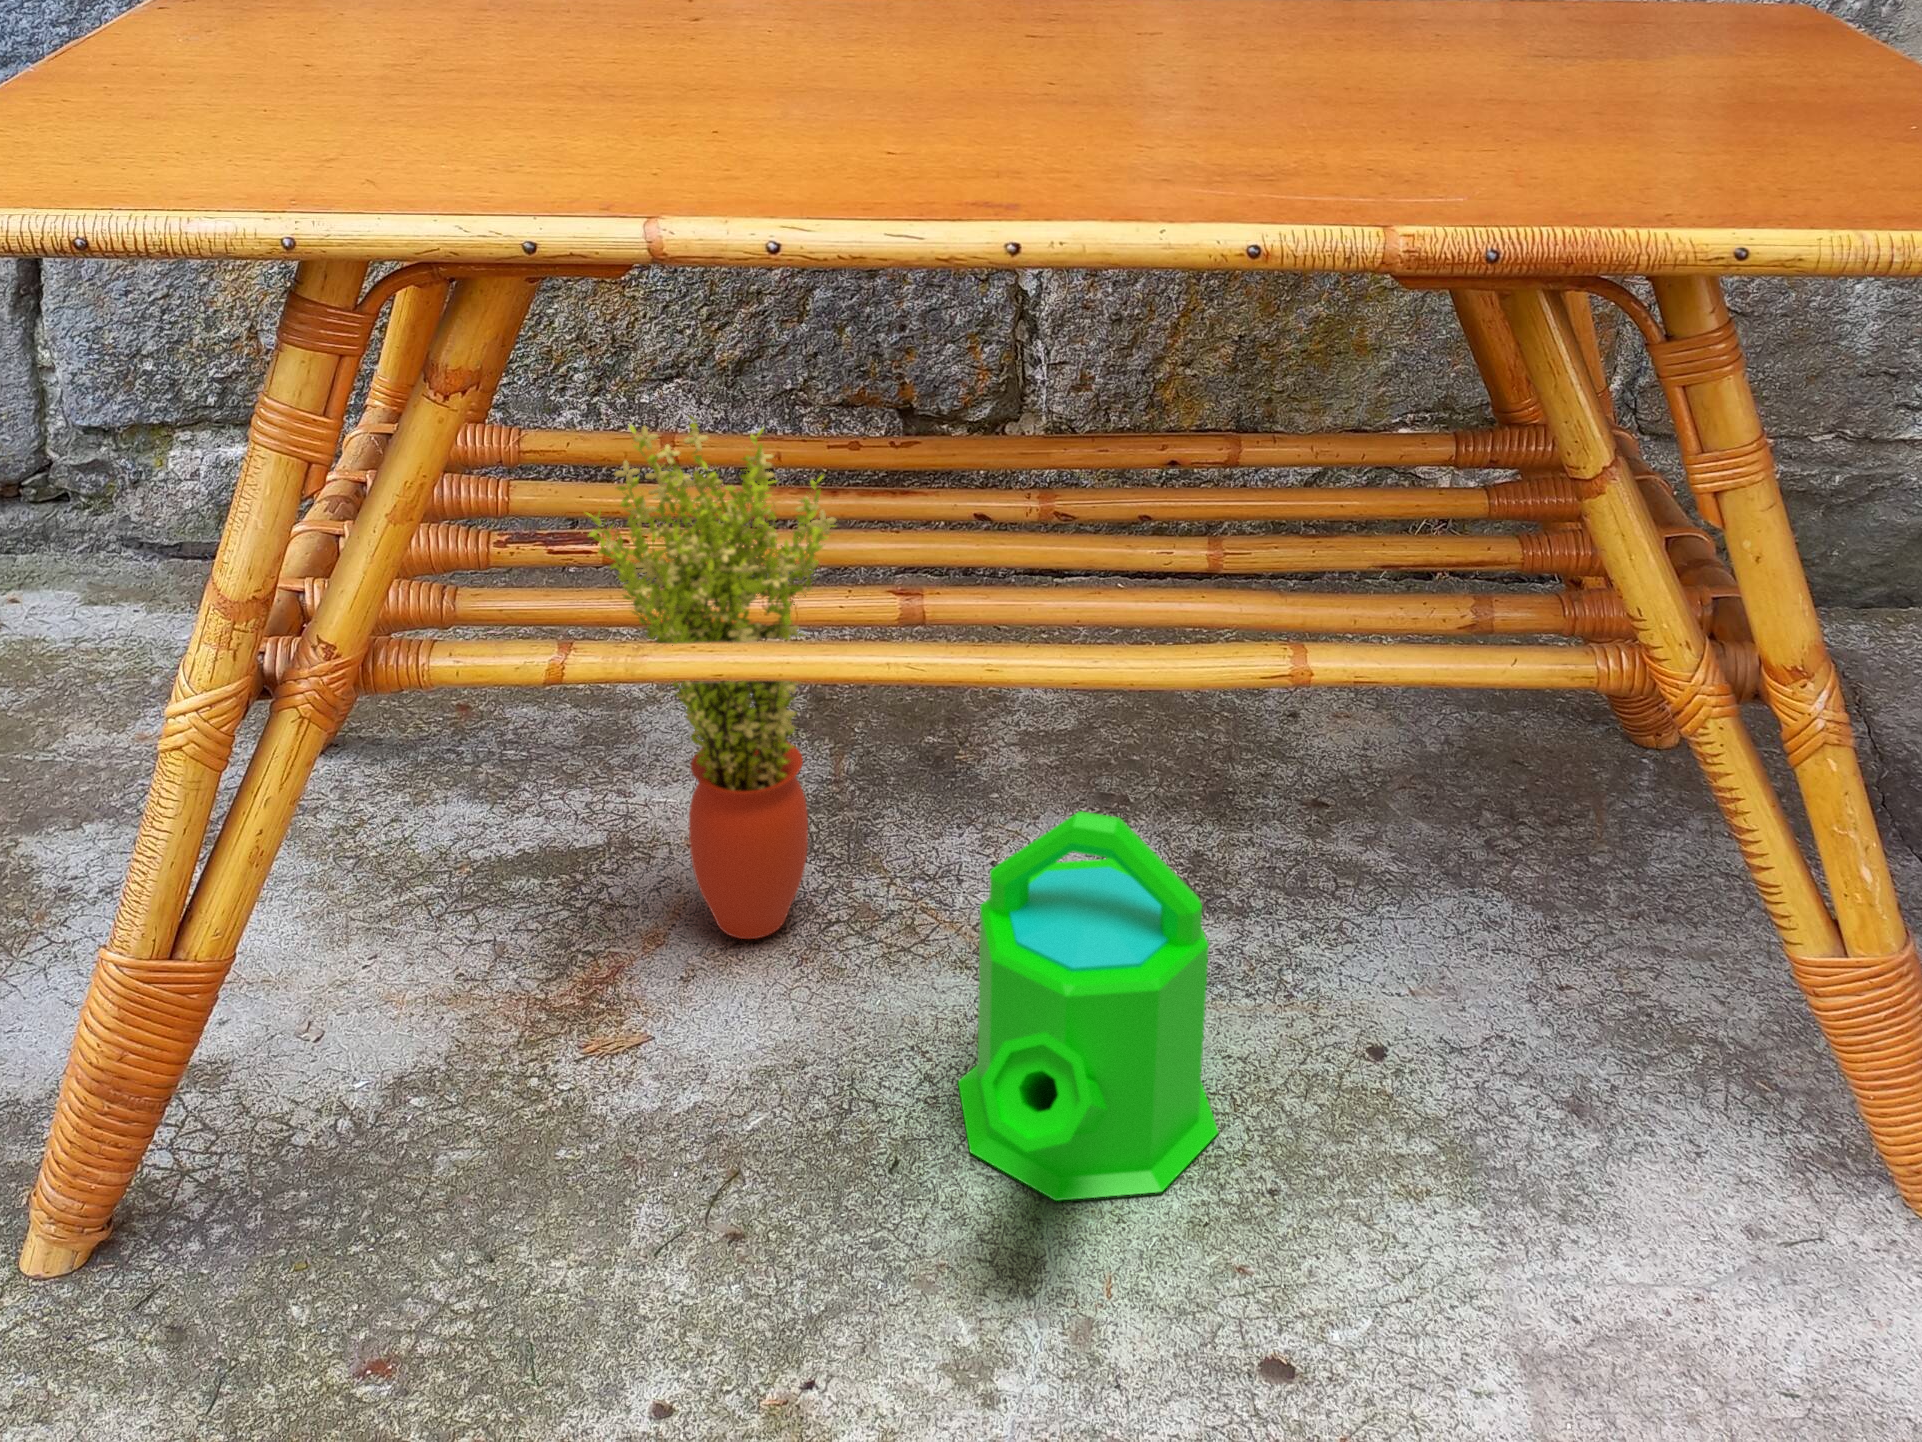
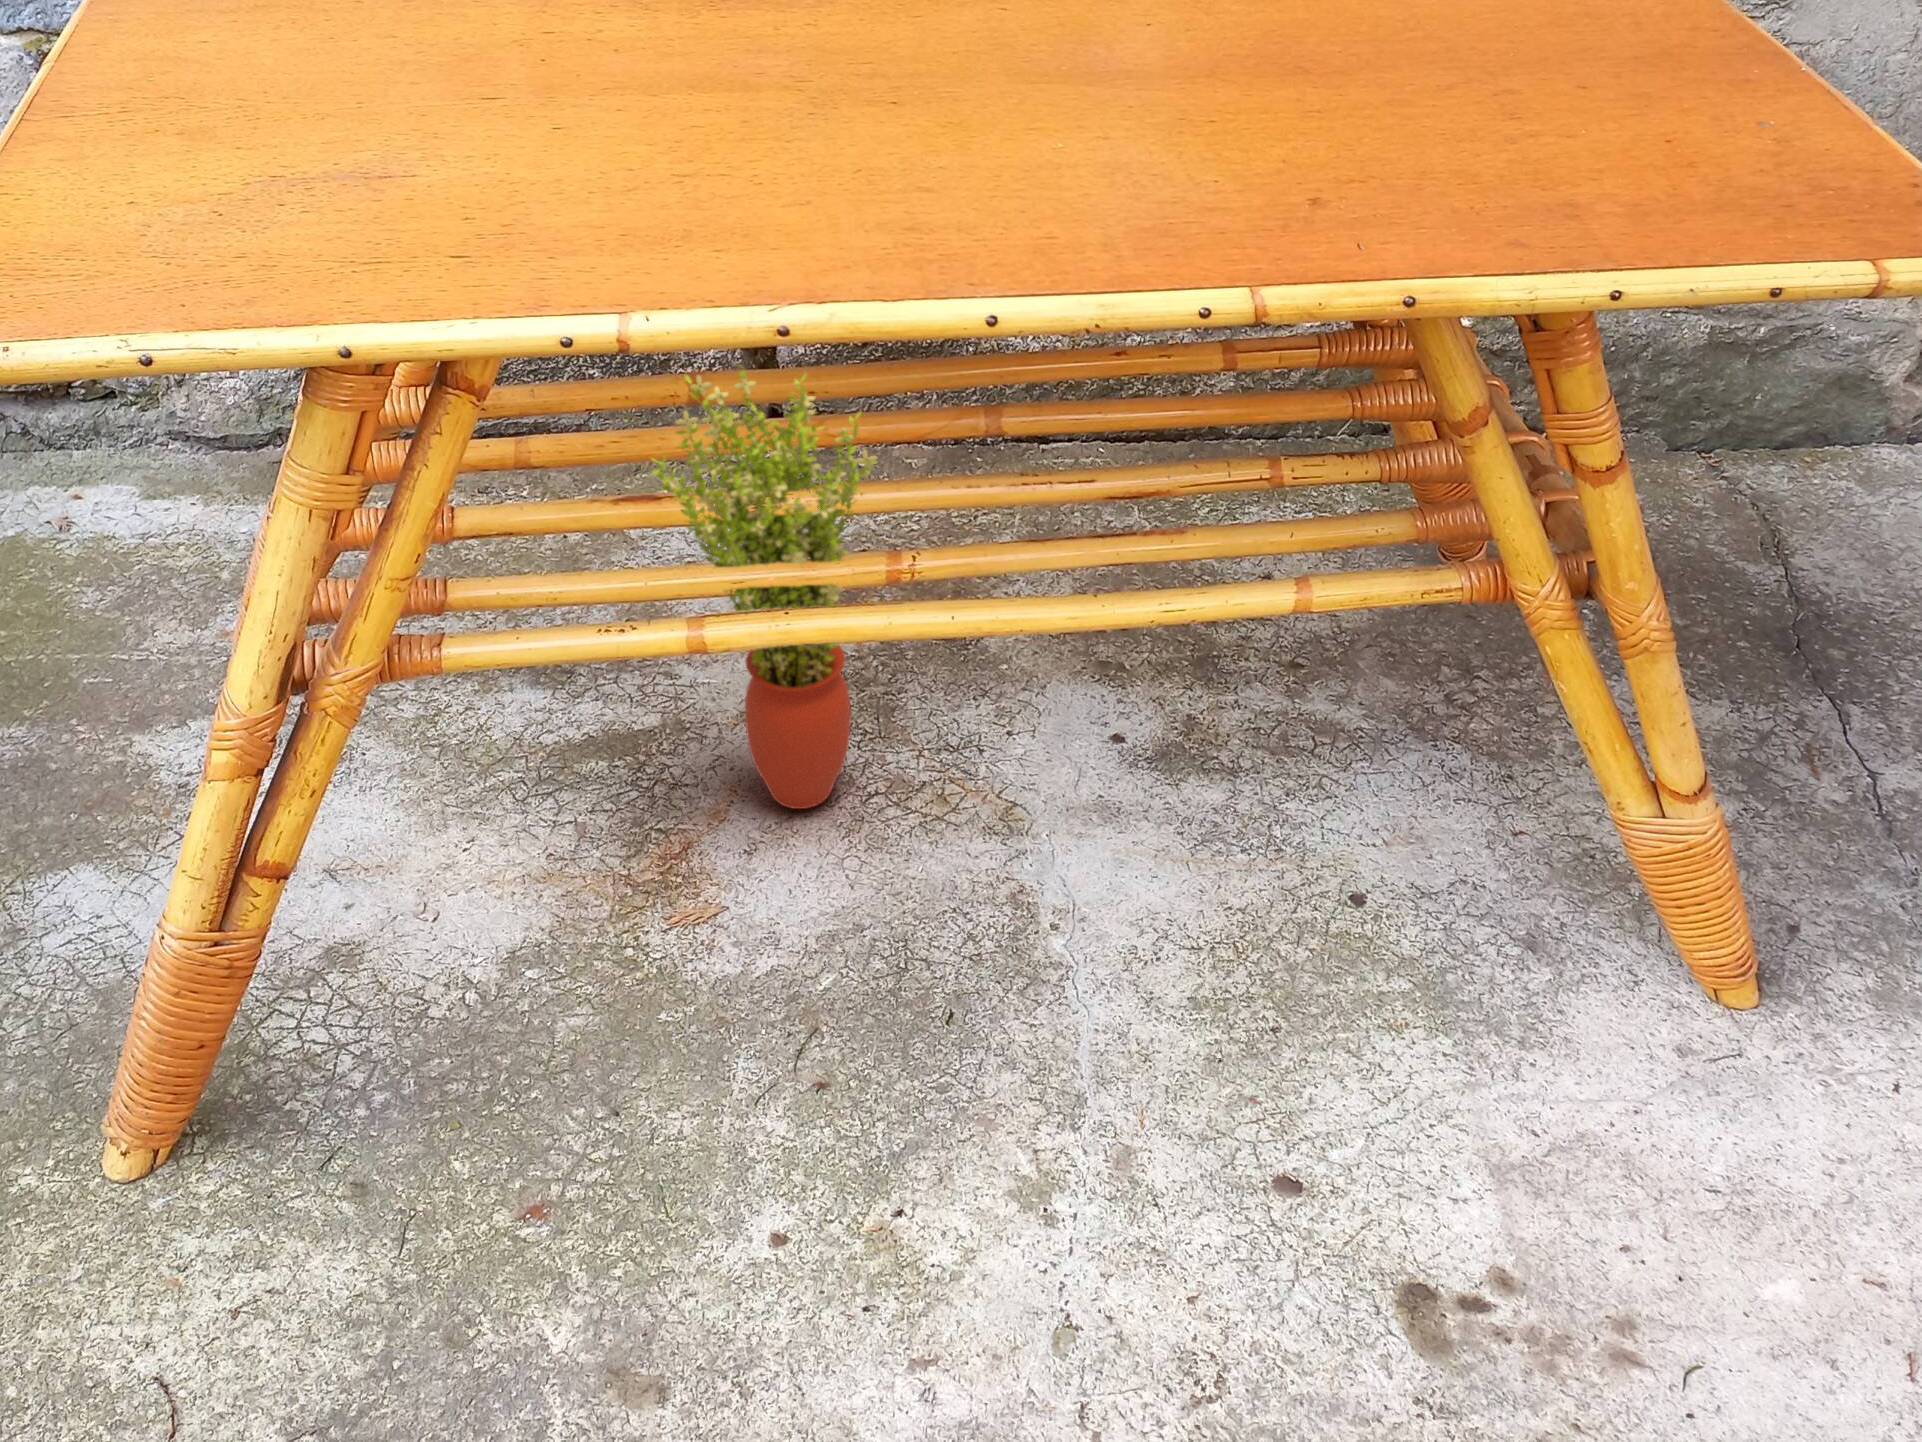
watering can: present [958,811,1218,1201] -> none [998,714,1228,1040]

